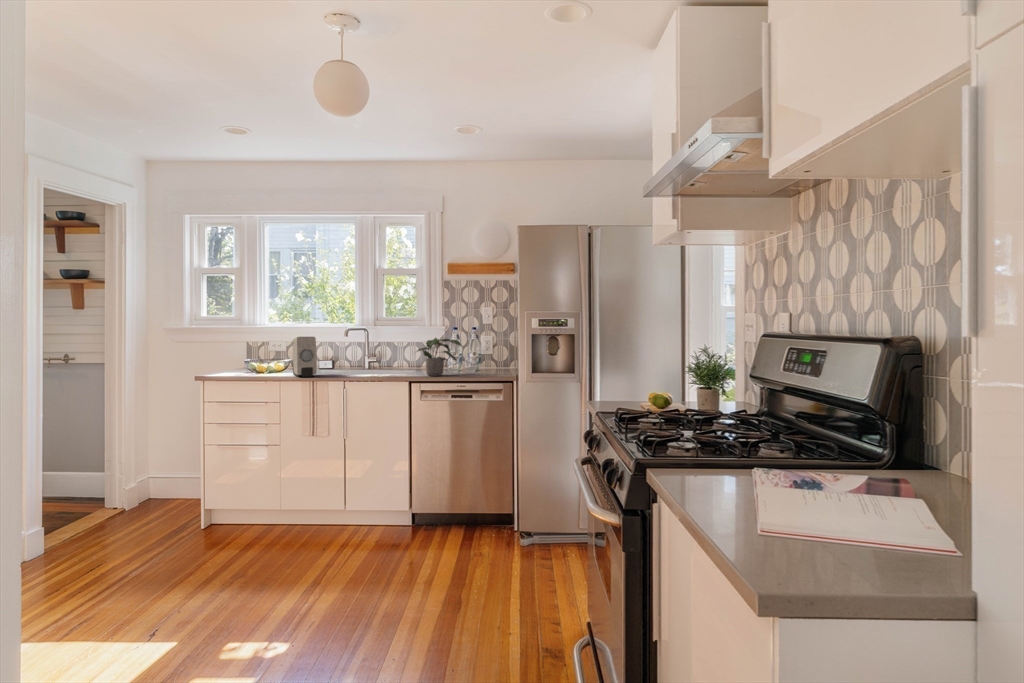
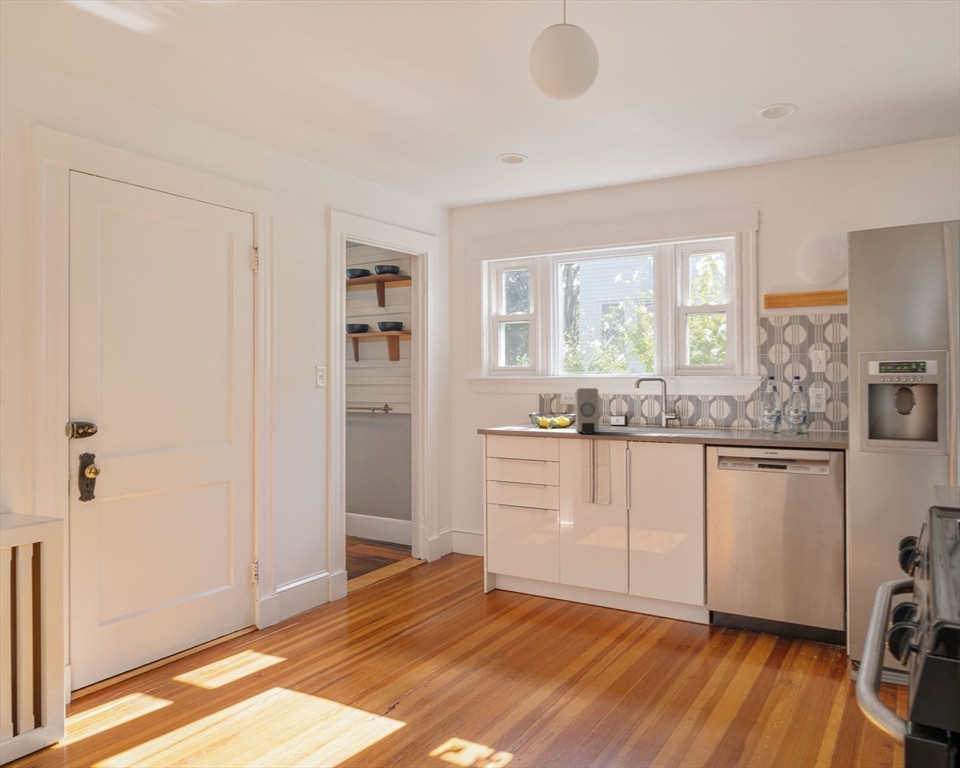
potted plant: present [417,338,462,376] -> none [712,390,774,438]

